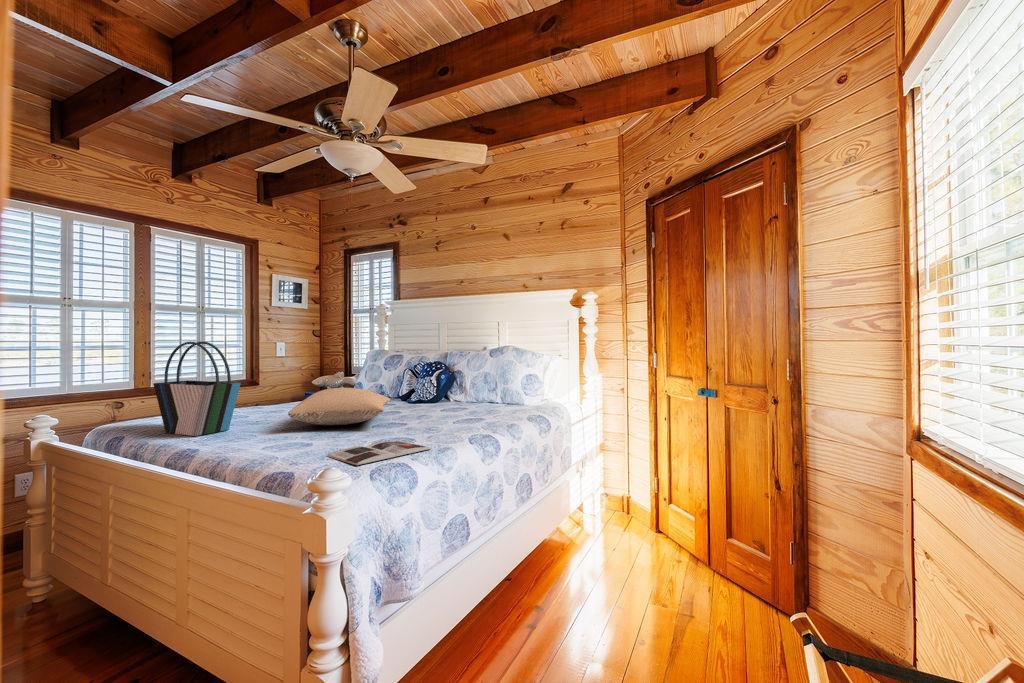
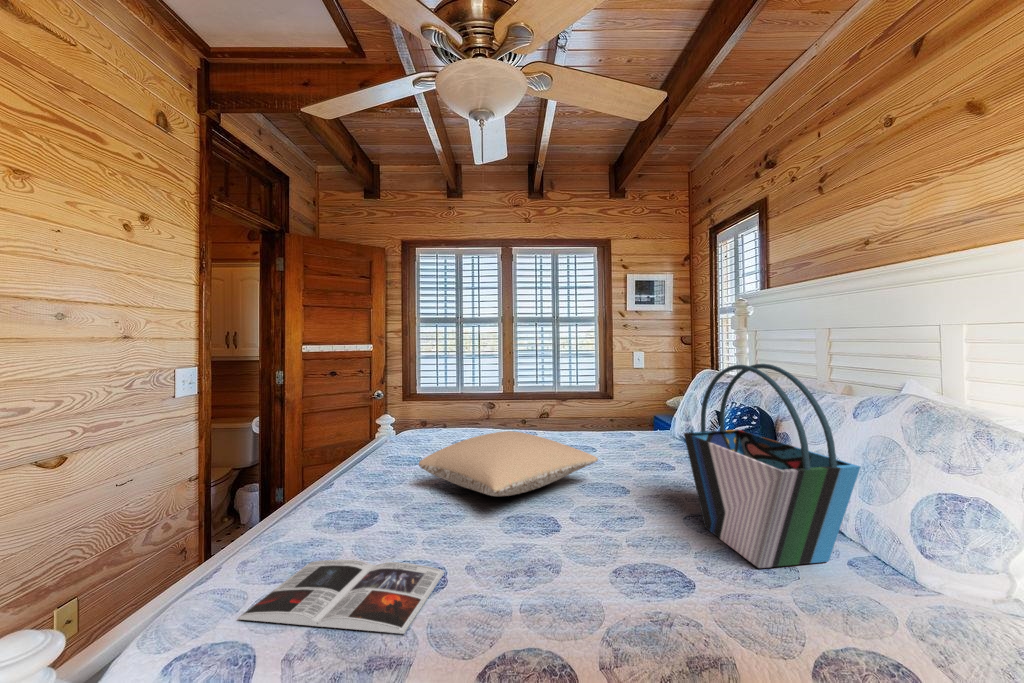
tote bag: present [153,342,241,436] -> present [684,364,860,568]

